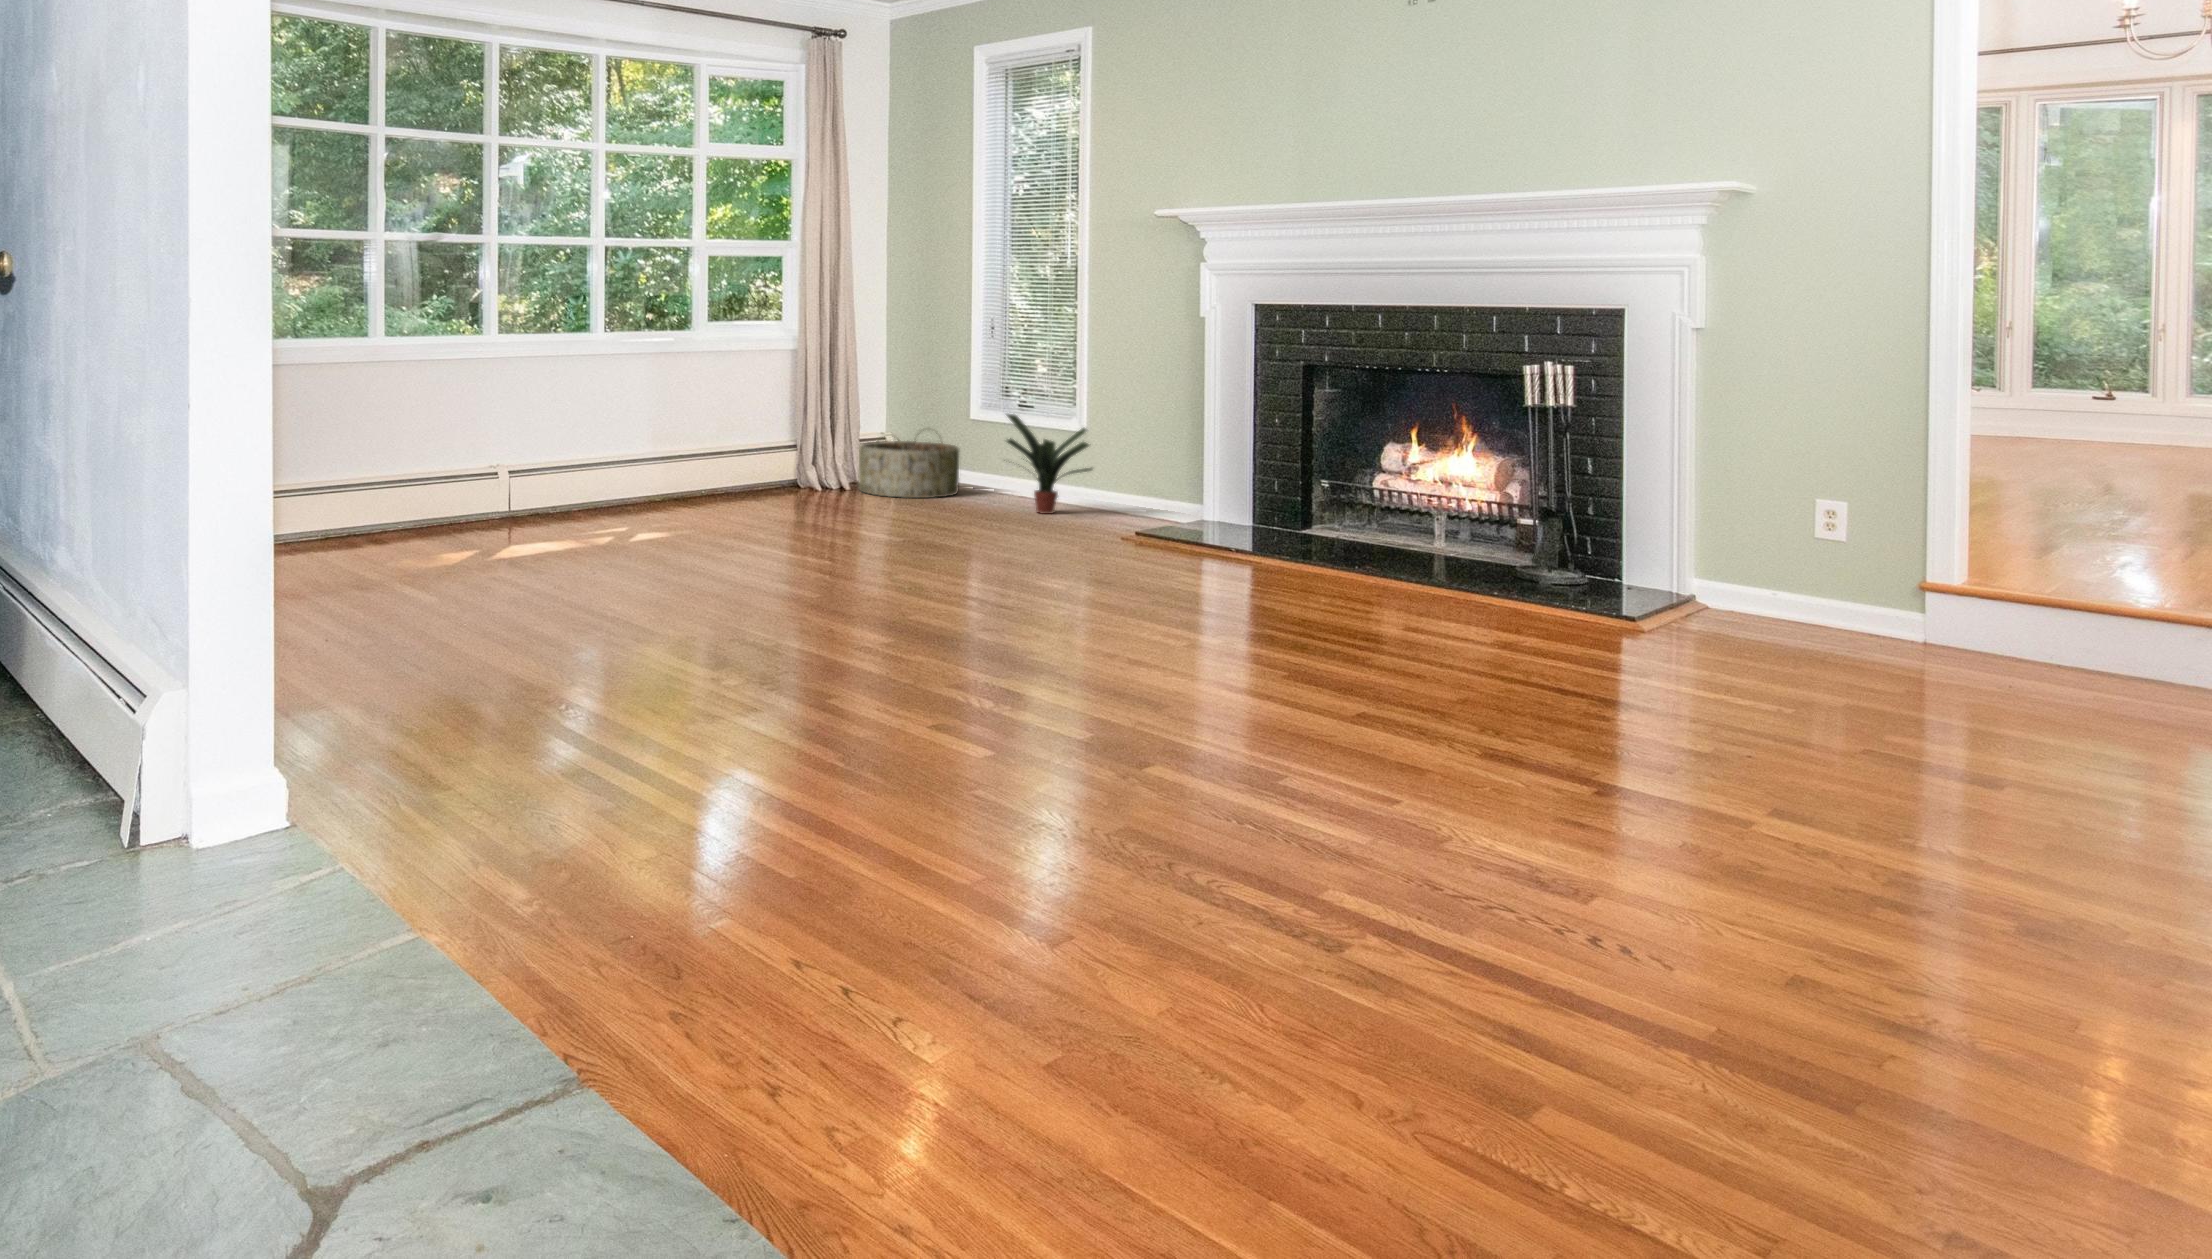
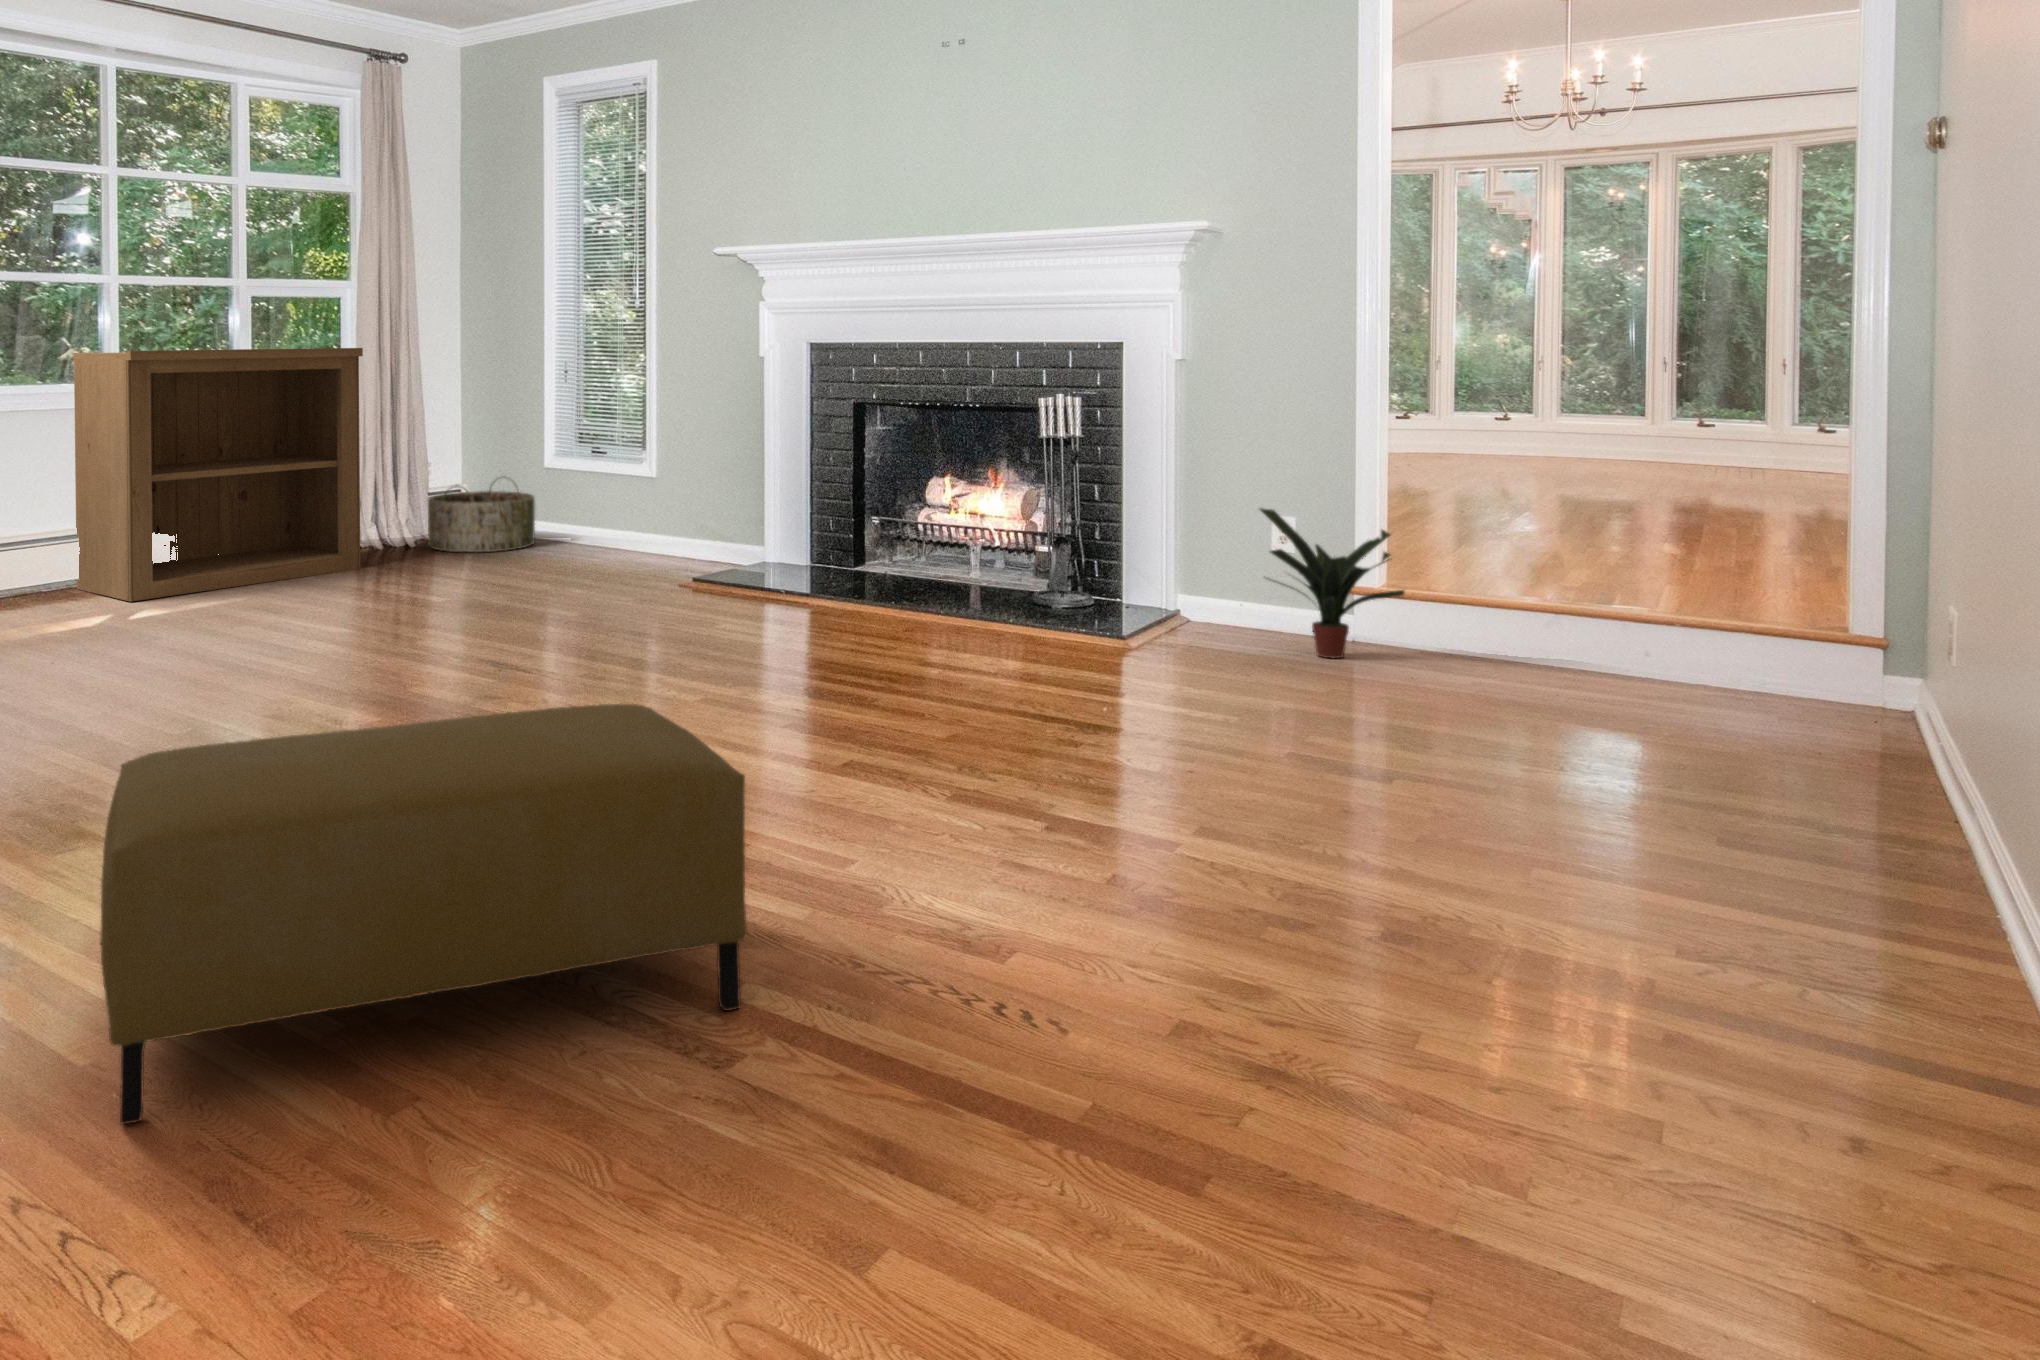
bookshelf: none [564,299,811,522] -> present [74,348,363,602]
potted plant: present [1007,414,1092,514] -> present [1260,509,1404,658]
ottoman: none [733,624,1328,935] -> present [100,703,747,1124]

